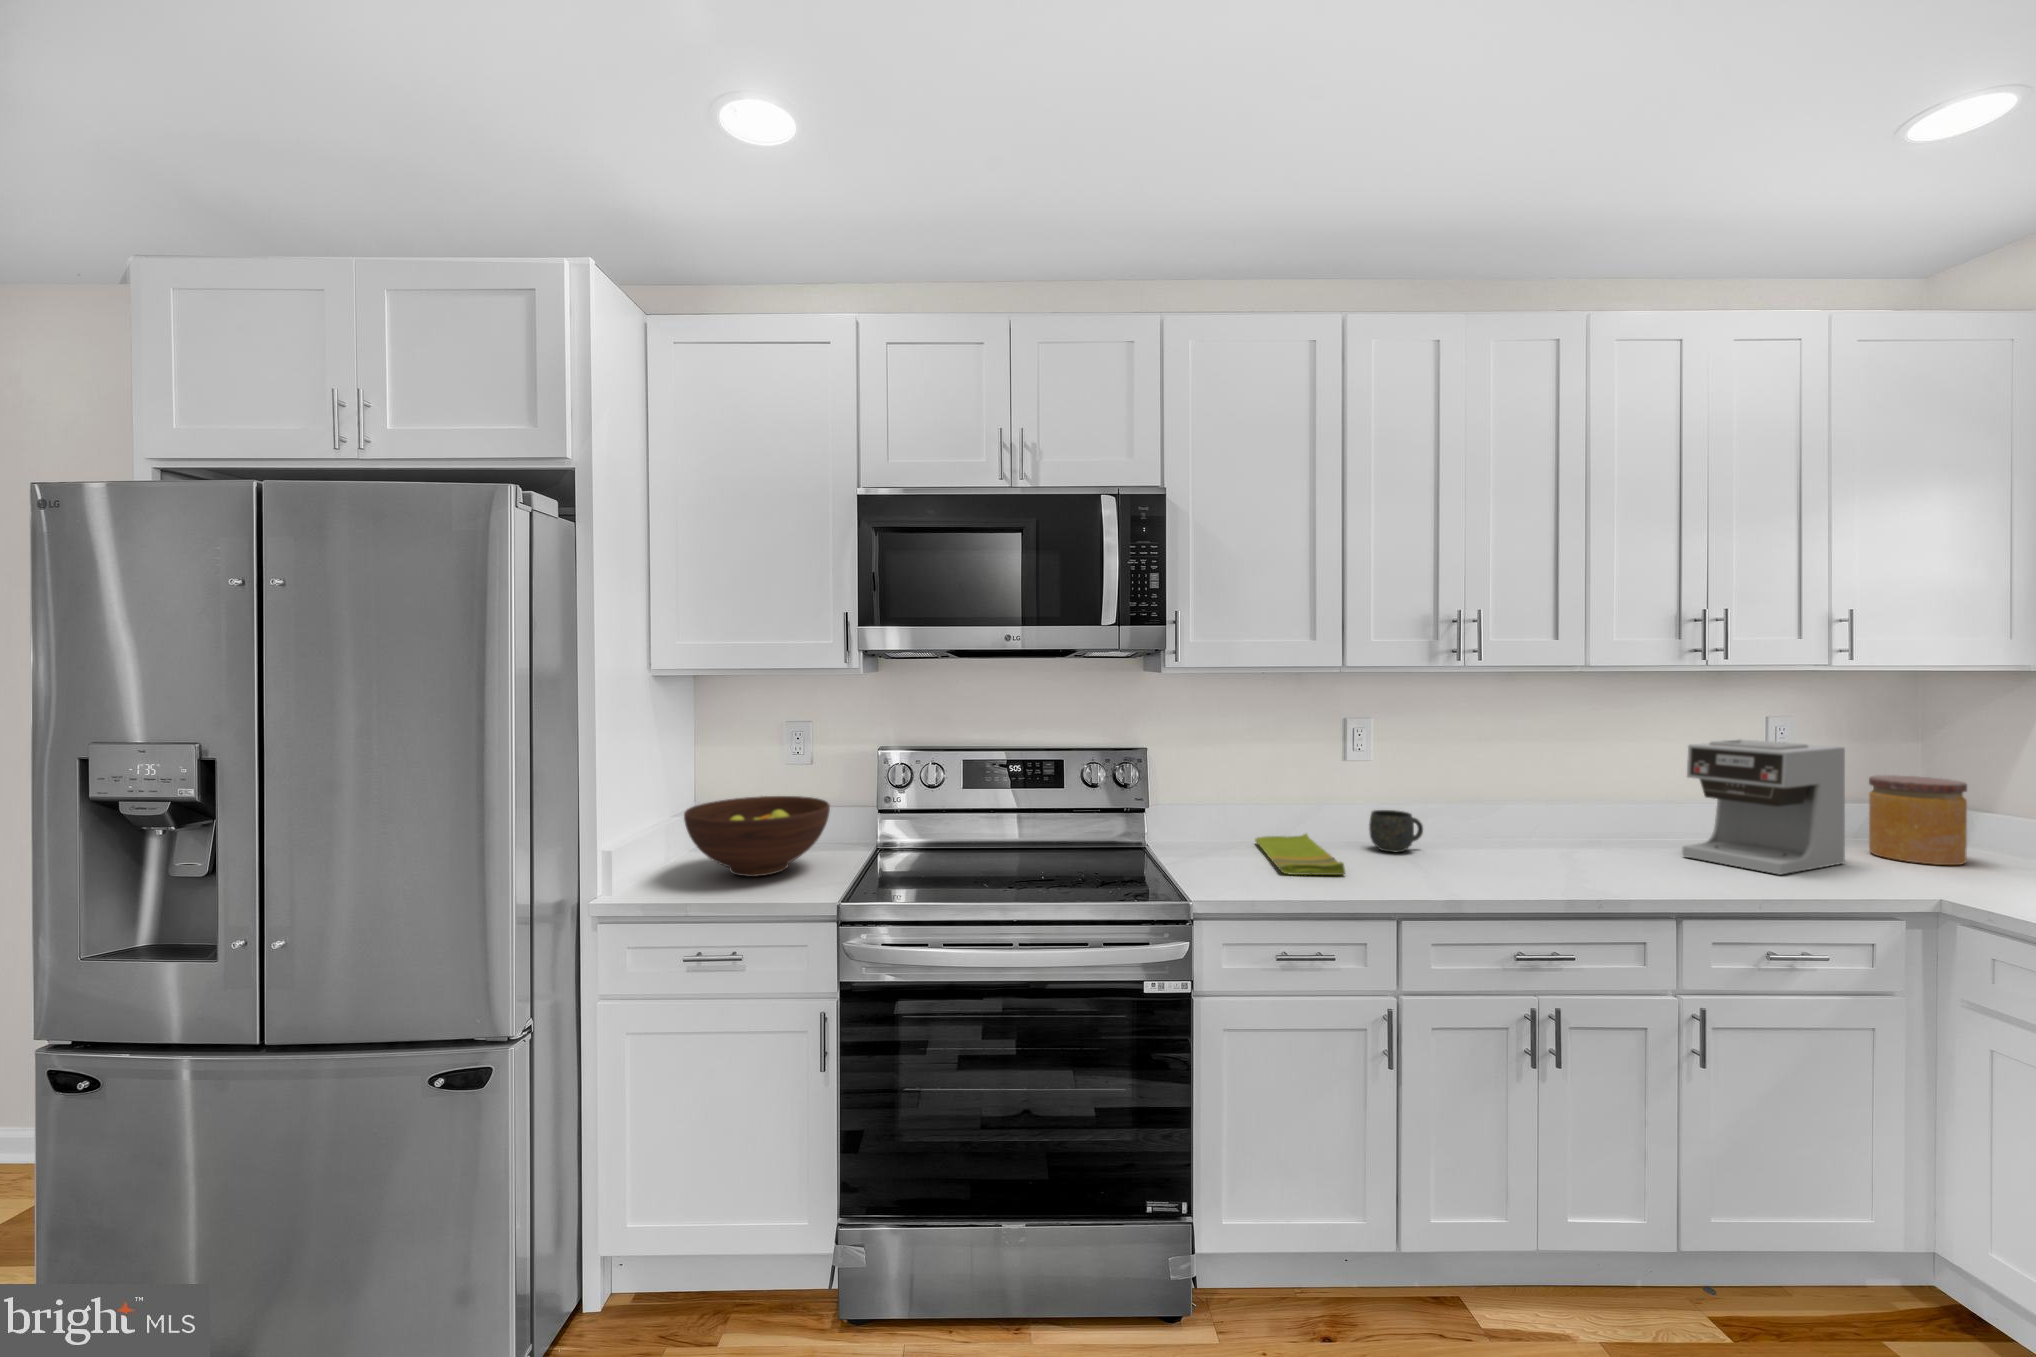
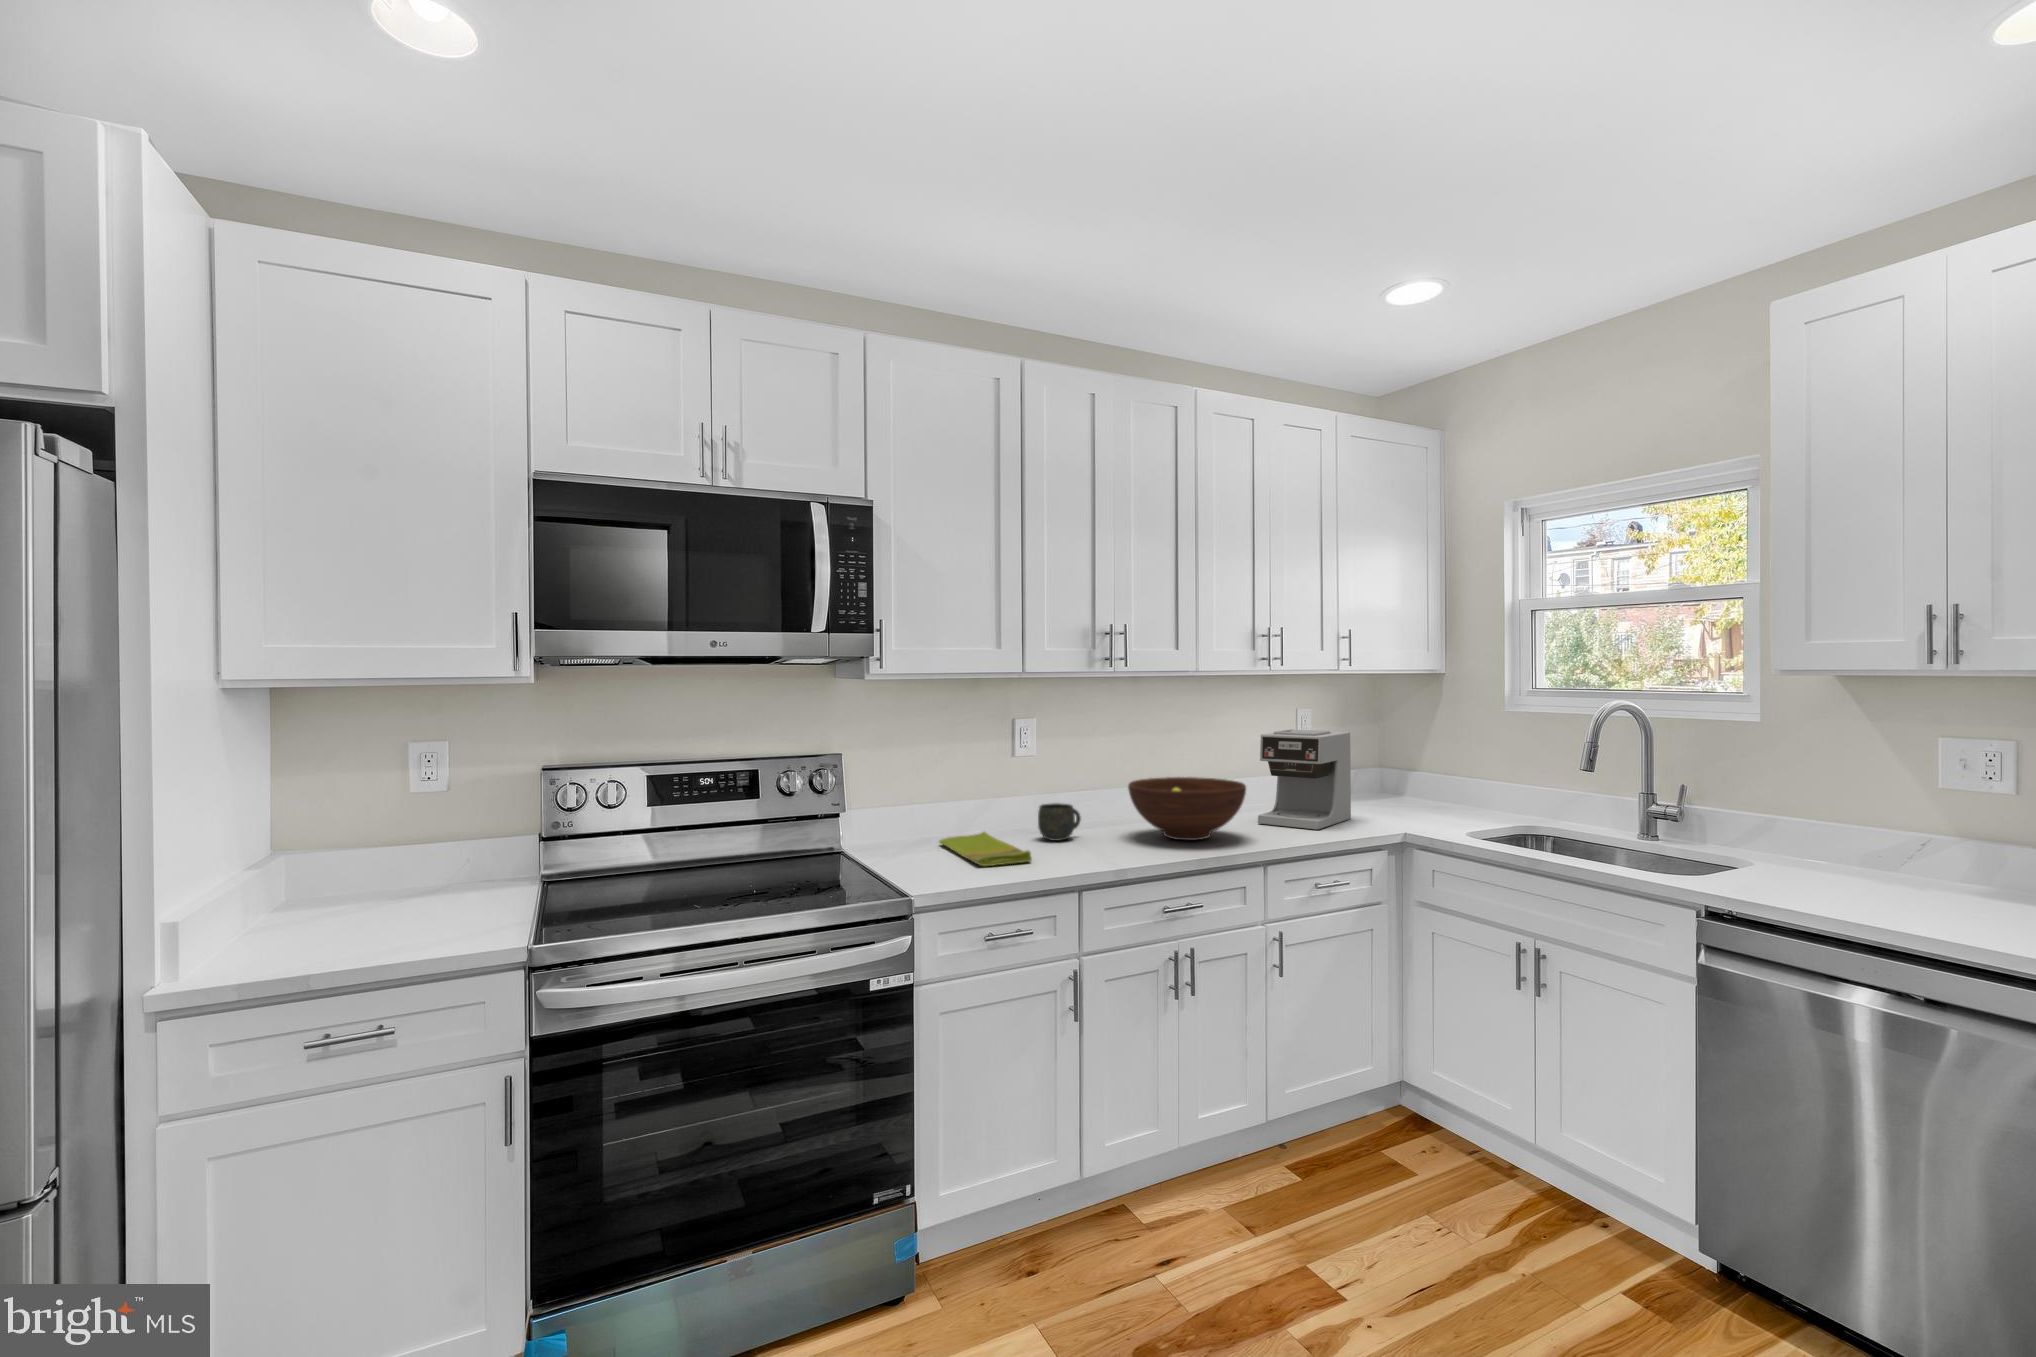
jar: present [1869,775,1967,865] -> none [1362,753,1412,815]
fruit bowl: present [684,796,830,877] -> present [1128,777,1246,840]

